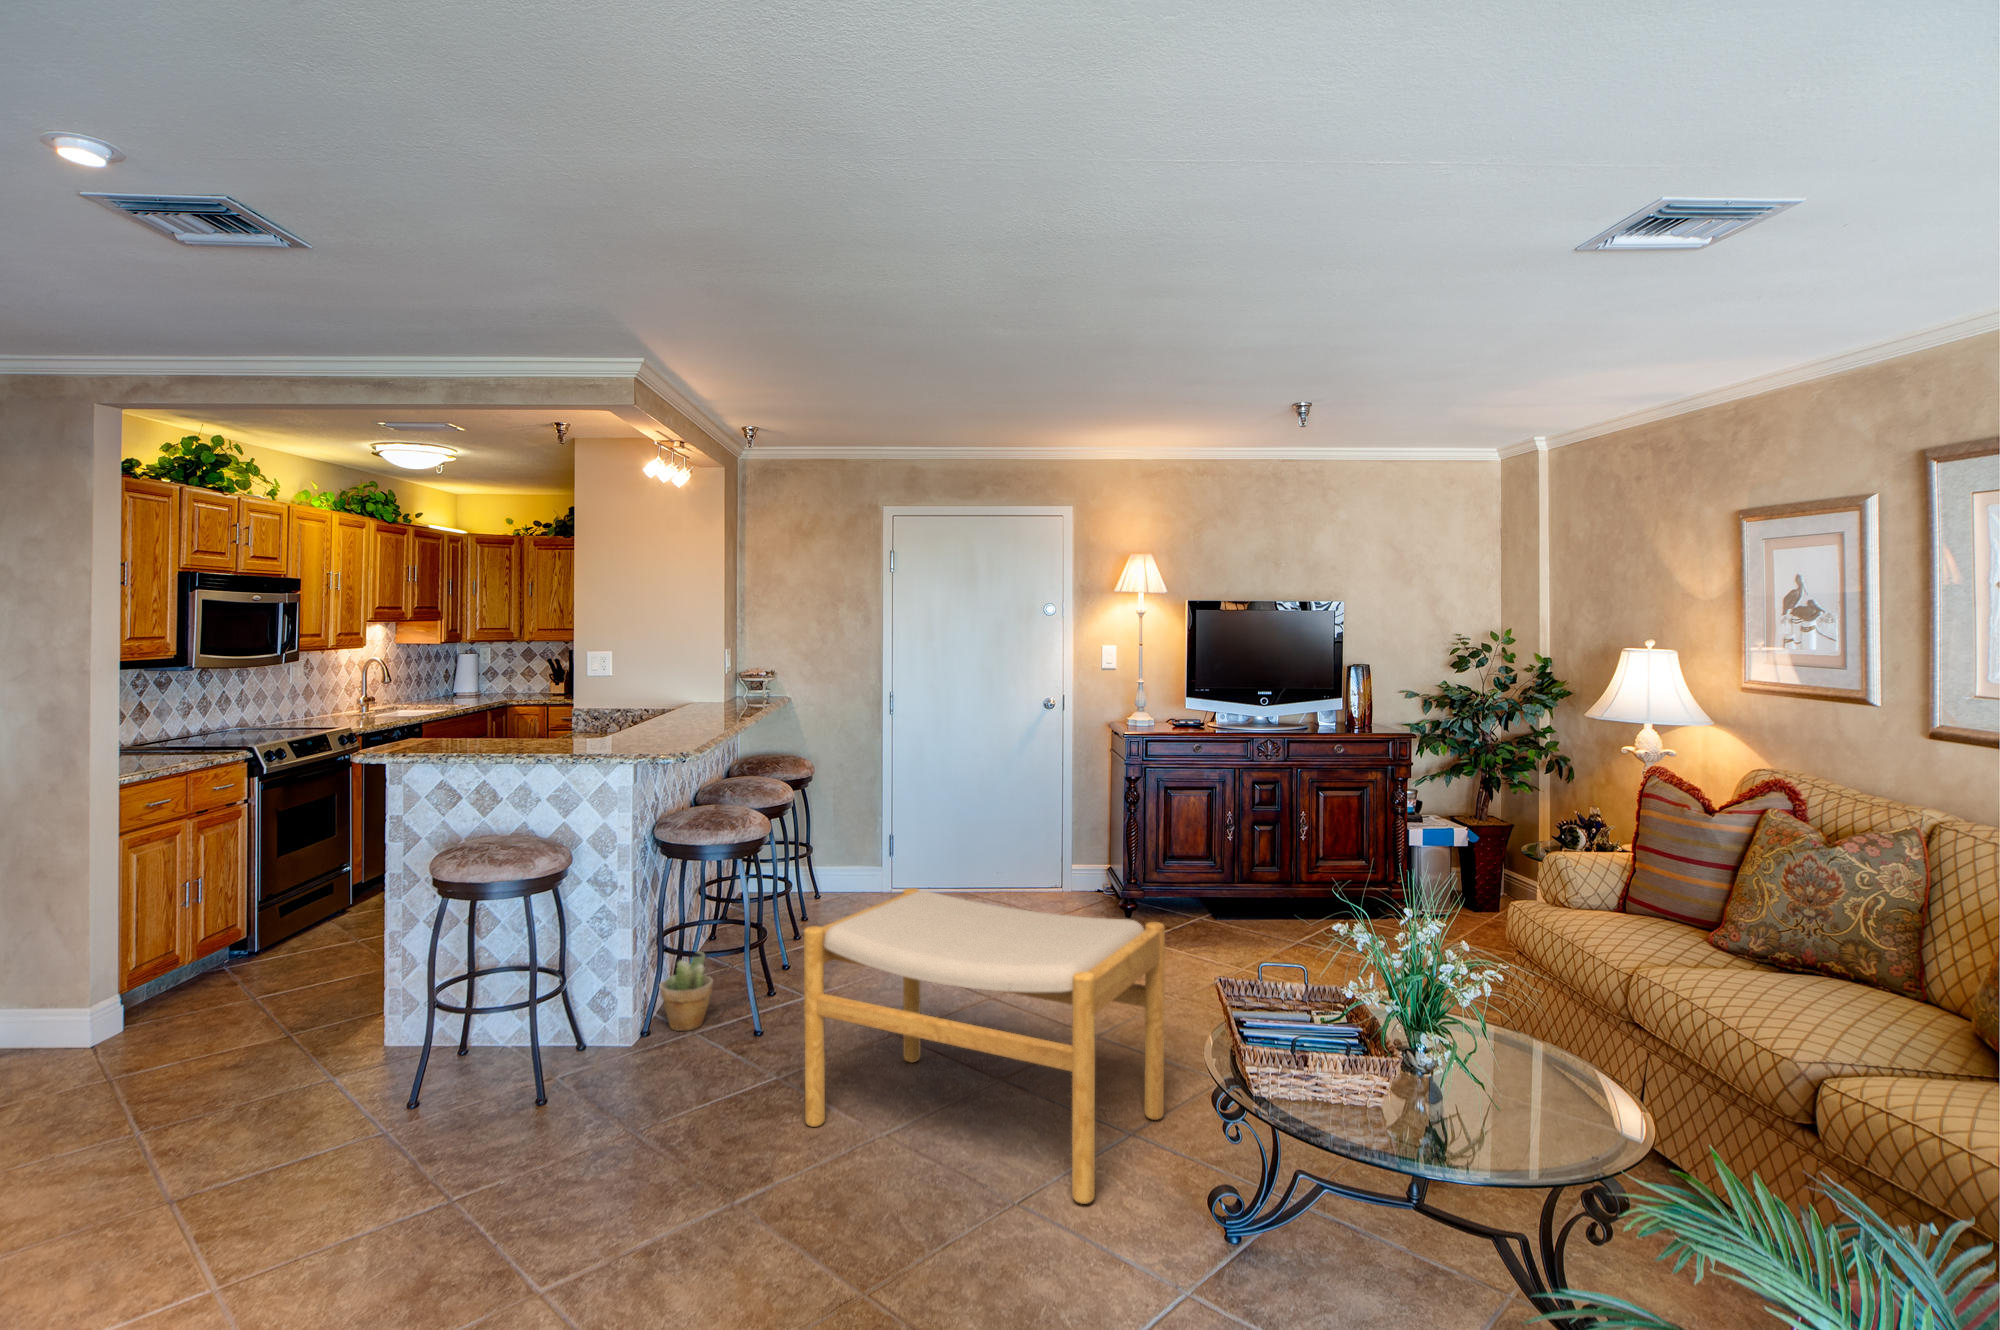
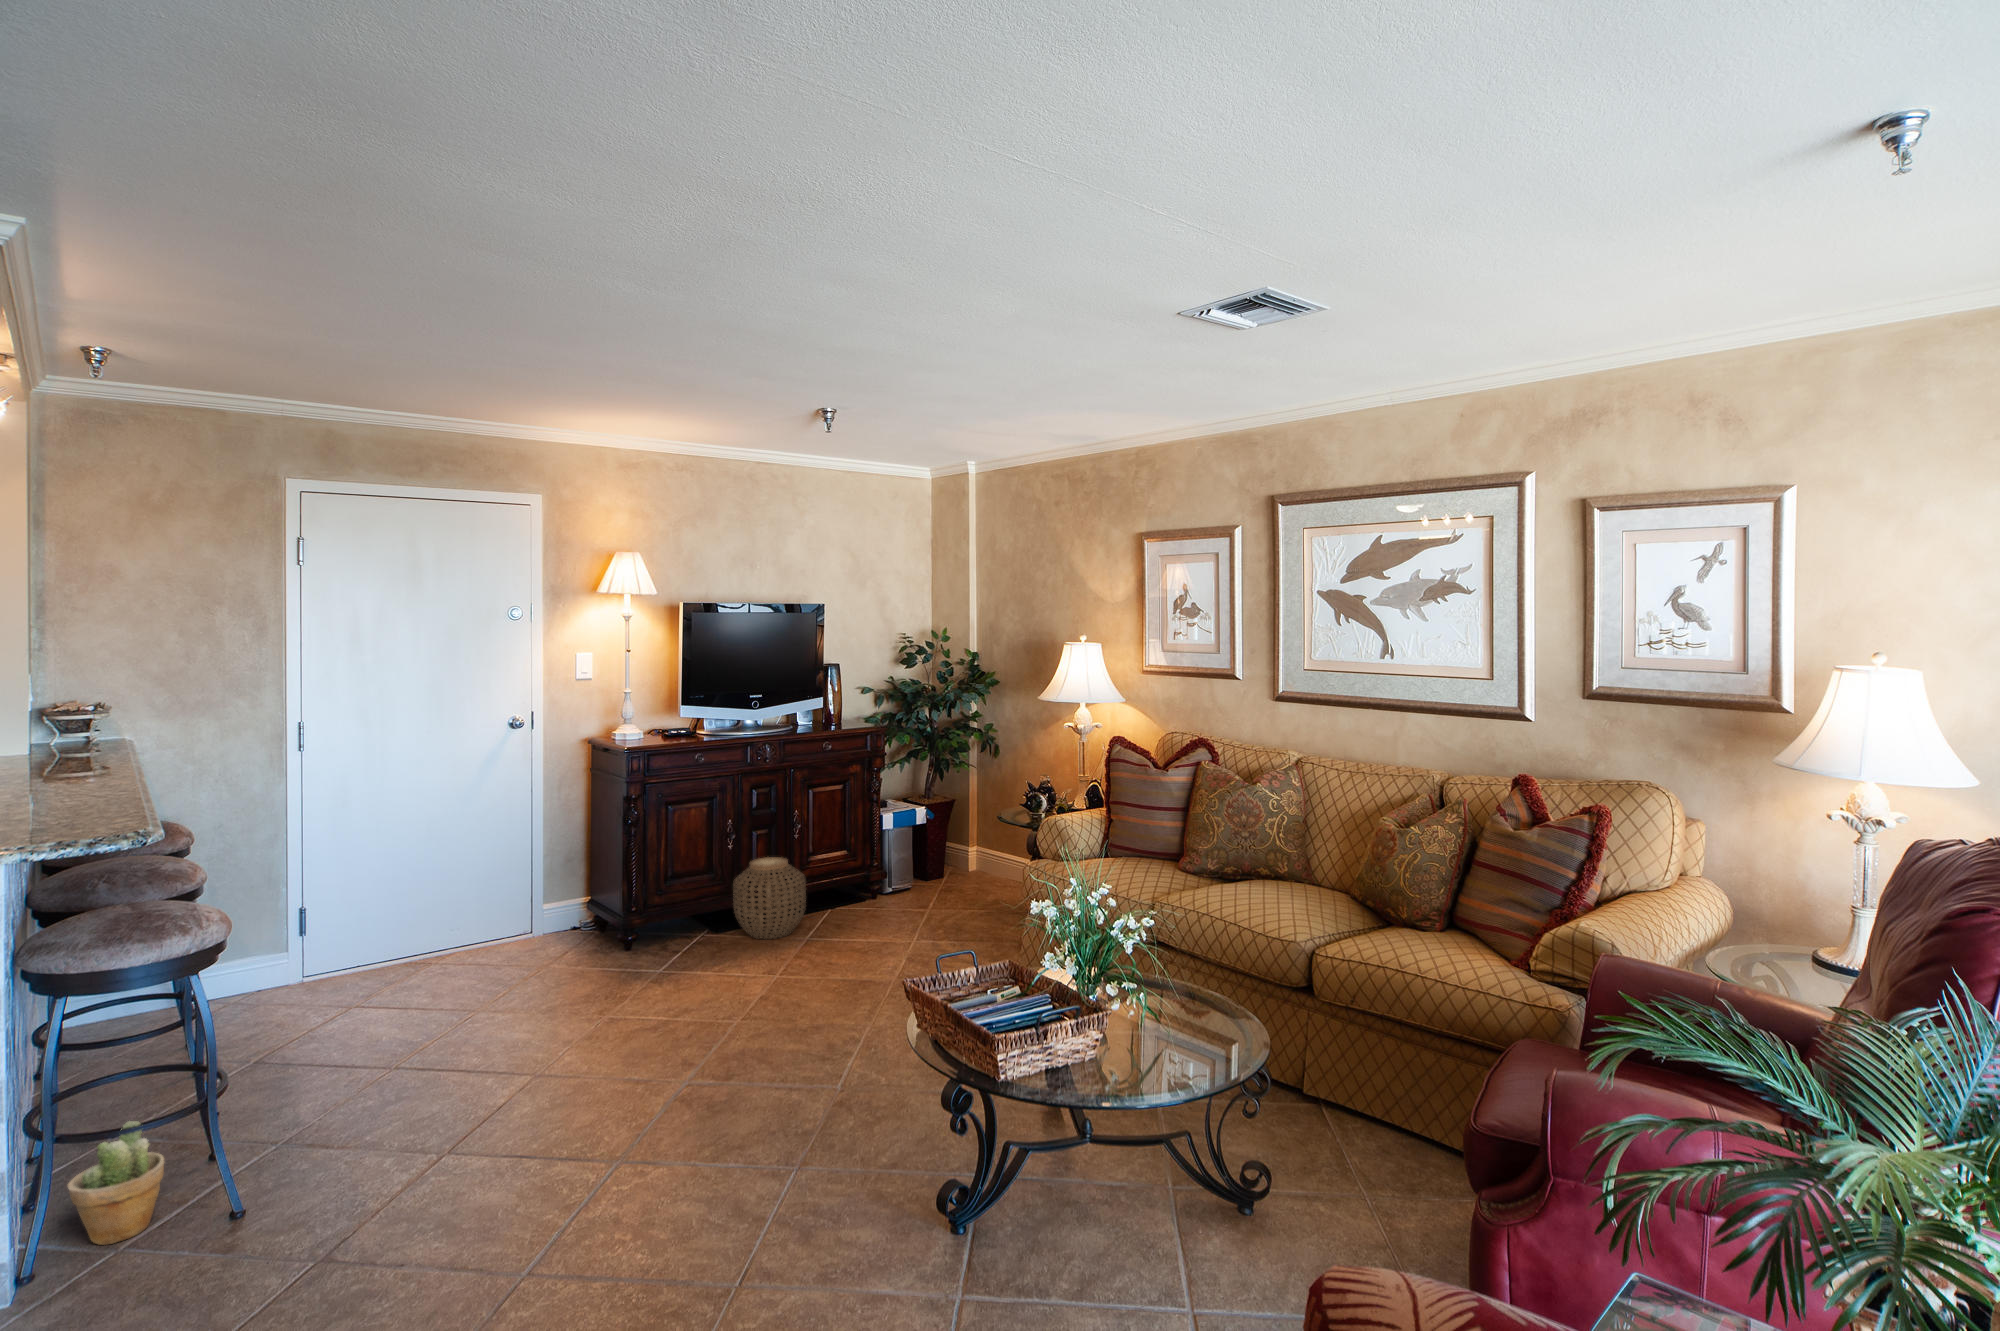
woven basket: none [1222,853,1296,935] -> present [733,857,806,939]
footstool: present [804,888,1165,1204] -> none [418,941,829,1287]

